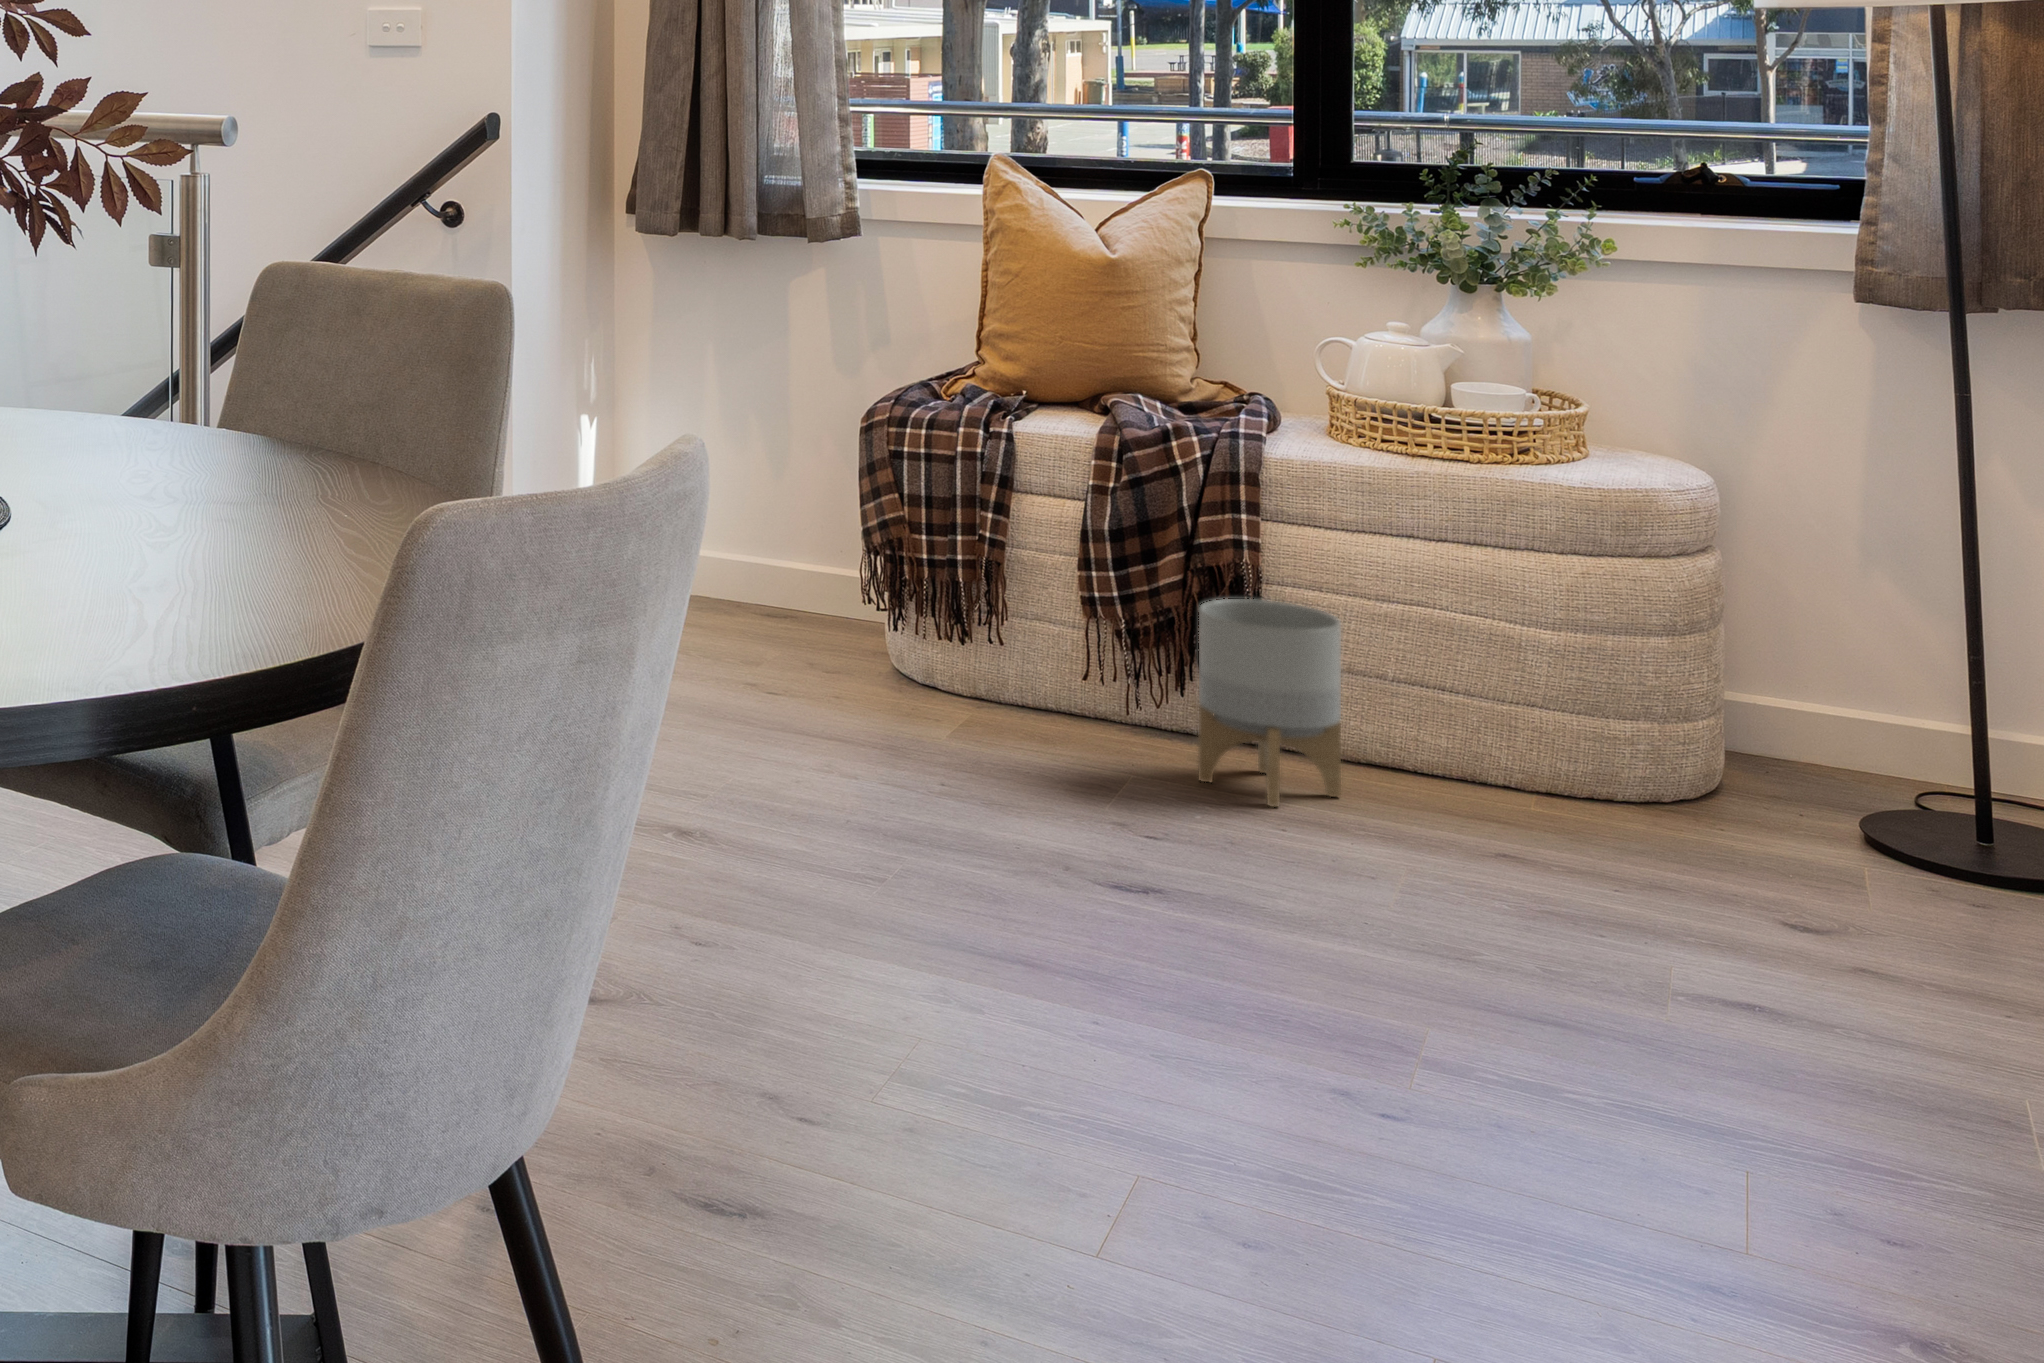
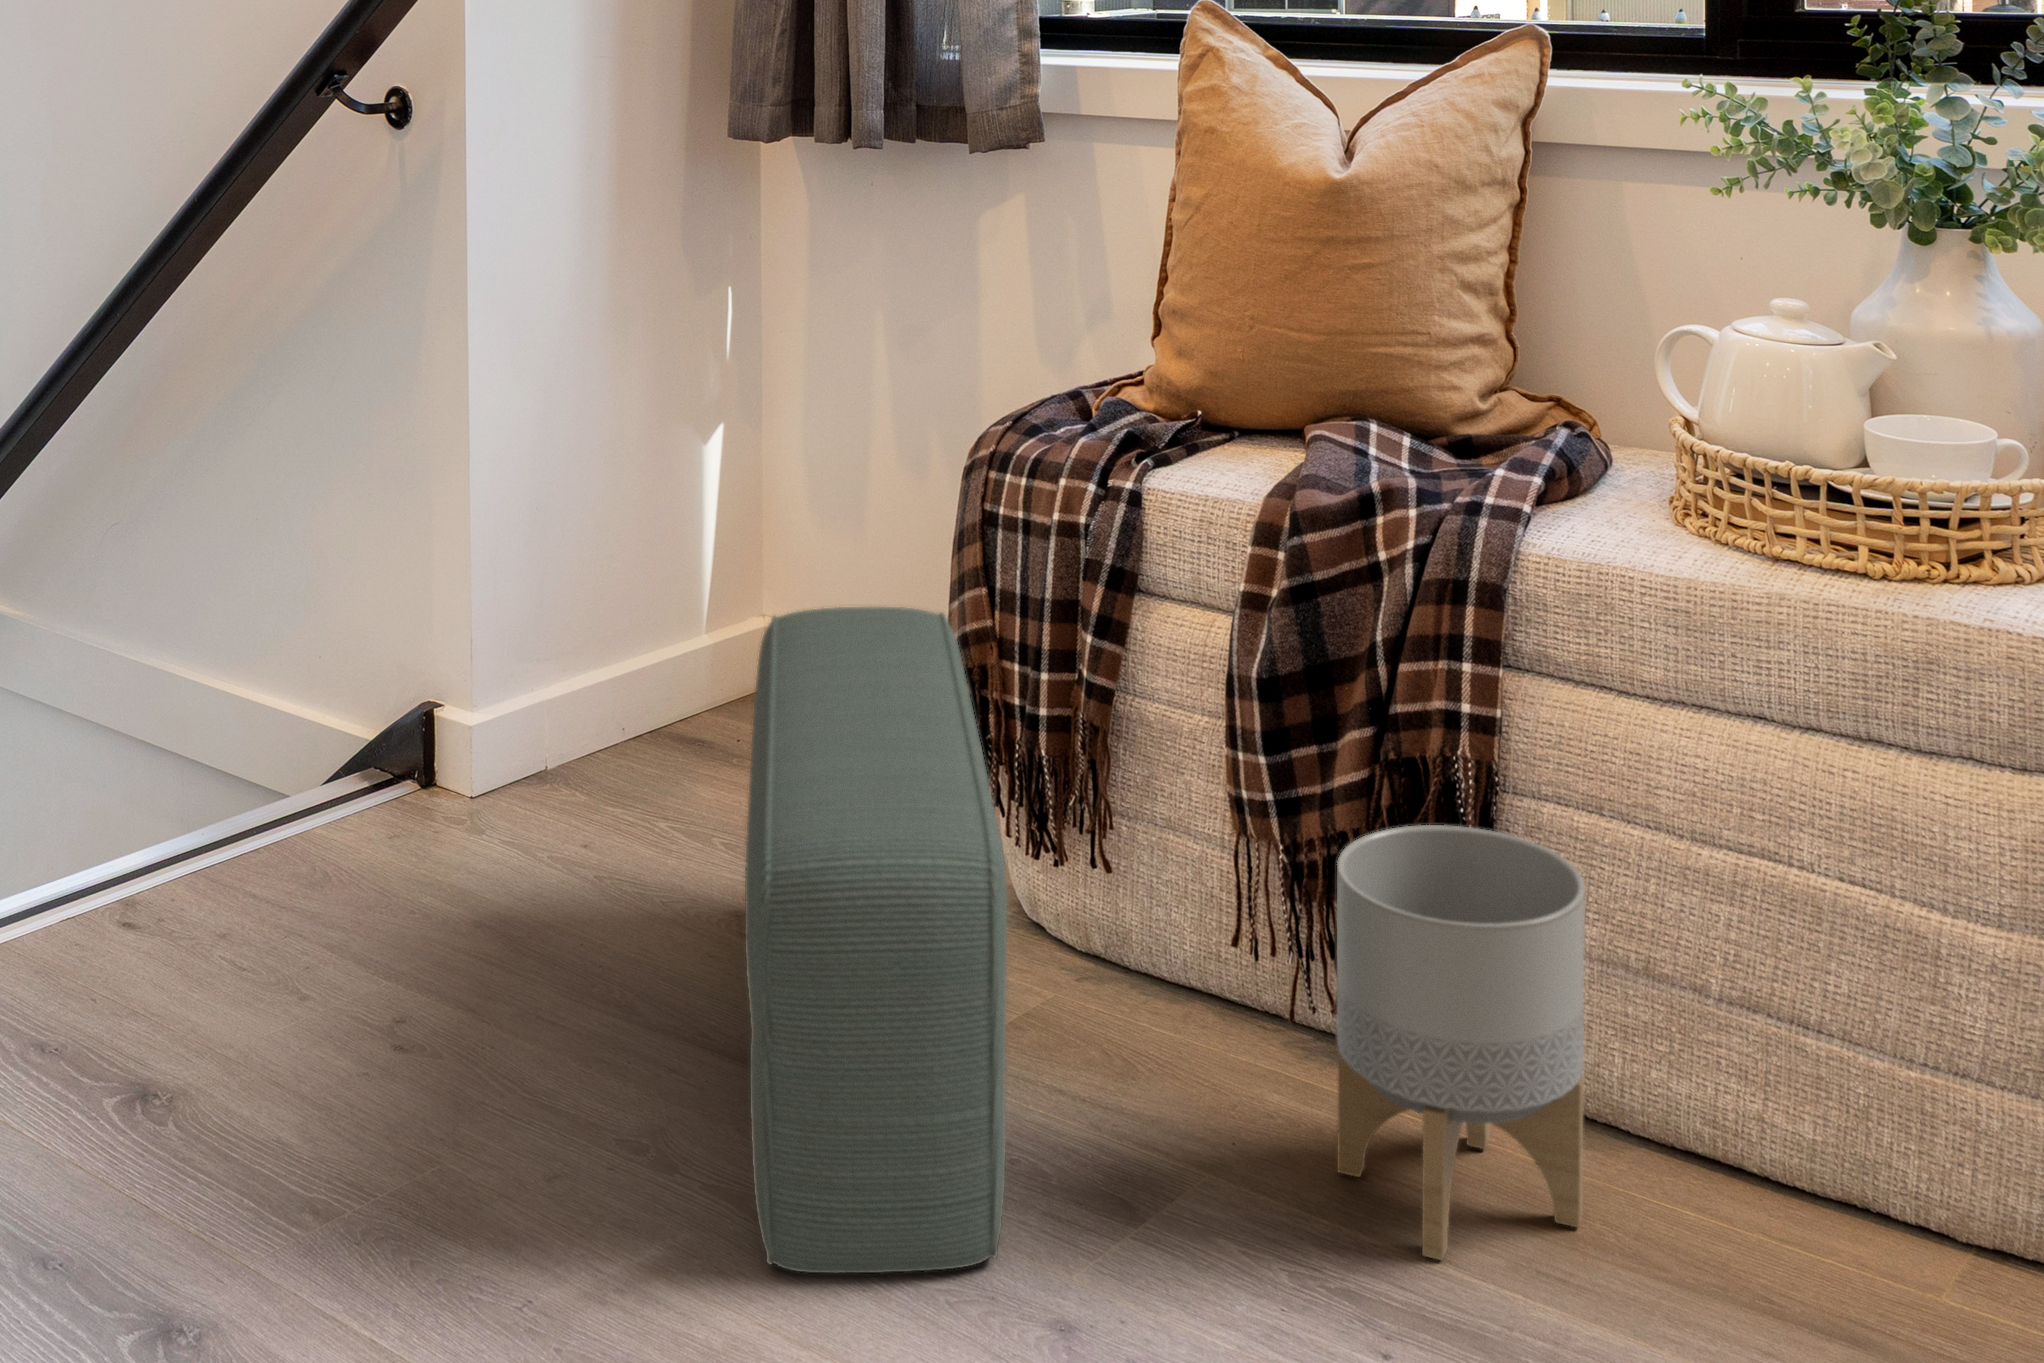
pouf: none [776,506,1057,811] -> present [745,607,1007,1273]

